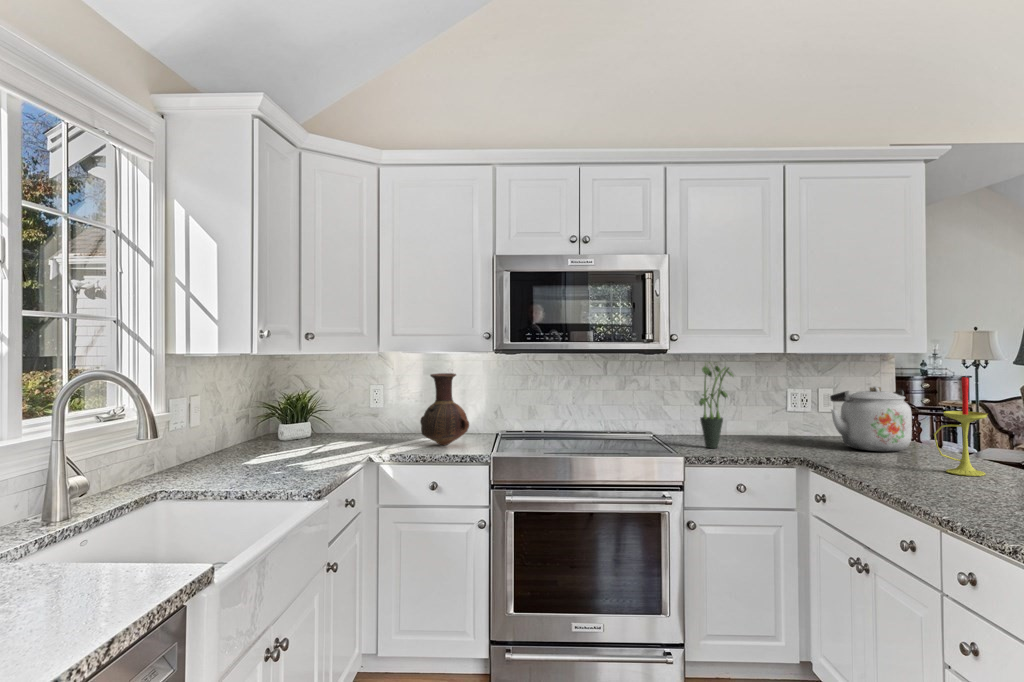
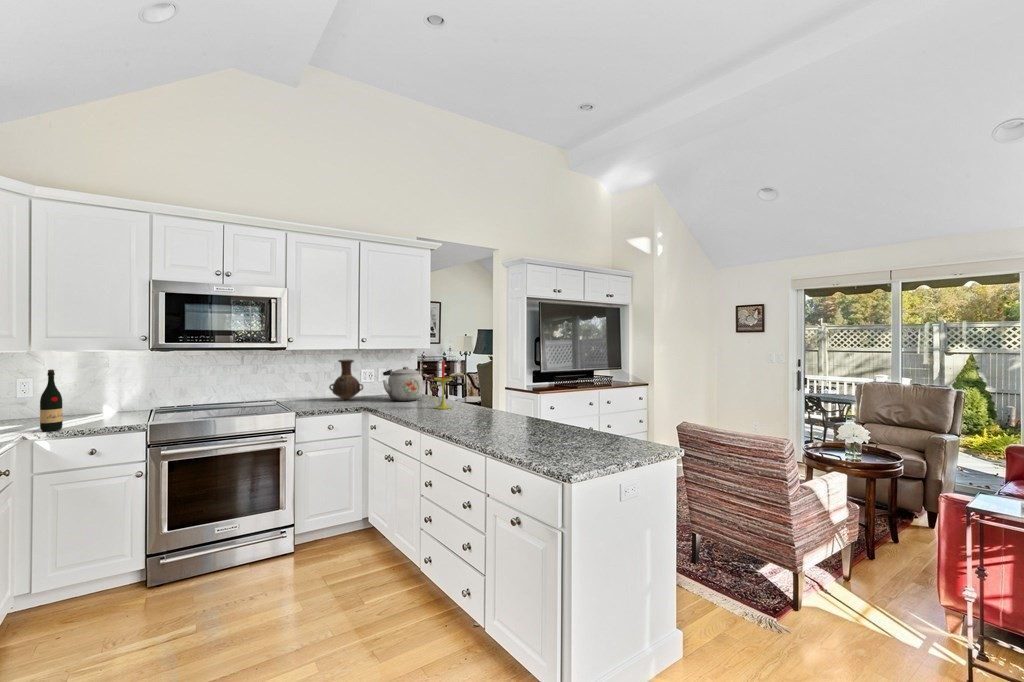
potted plant: present [699,362,733,448] -> none [306,355,328,407]
vase: present [420,373,469,445] -> present [329,359,363,400]
wine bottle: none [382,376,403,455] -> present [40,370,63,431]

